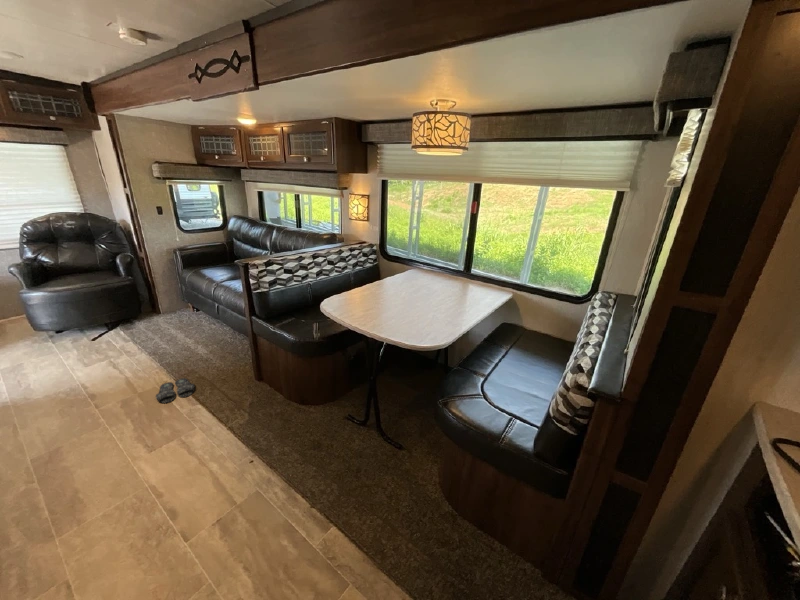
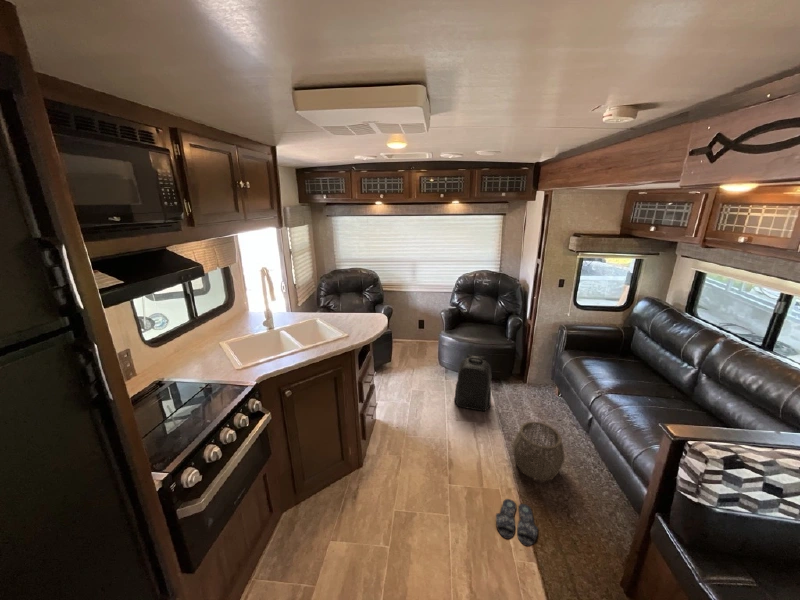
backpack: none [66,295,124,356] -> present [454,355,491,411]
woven basket: none [156,320,204,365] -> present [513,421,564,481]

